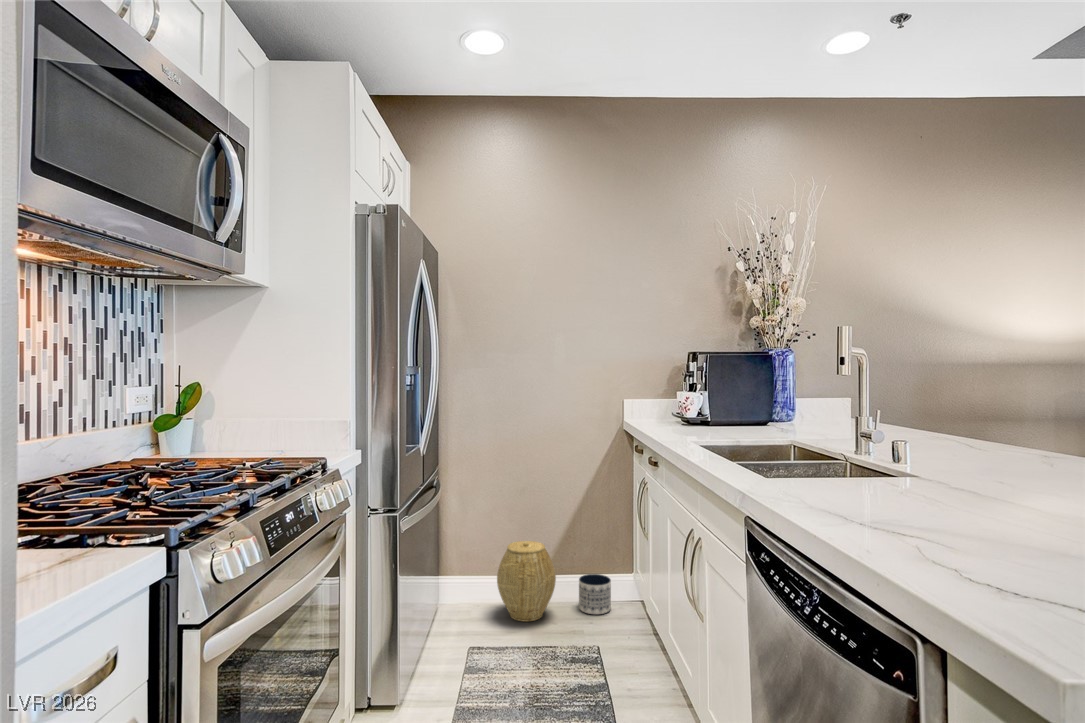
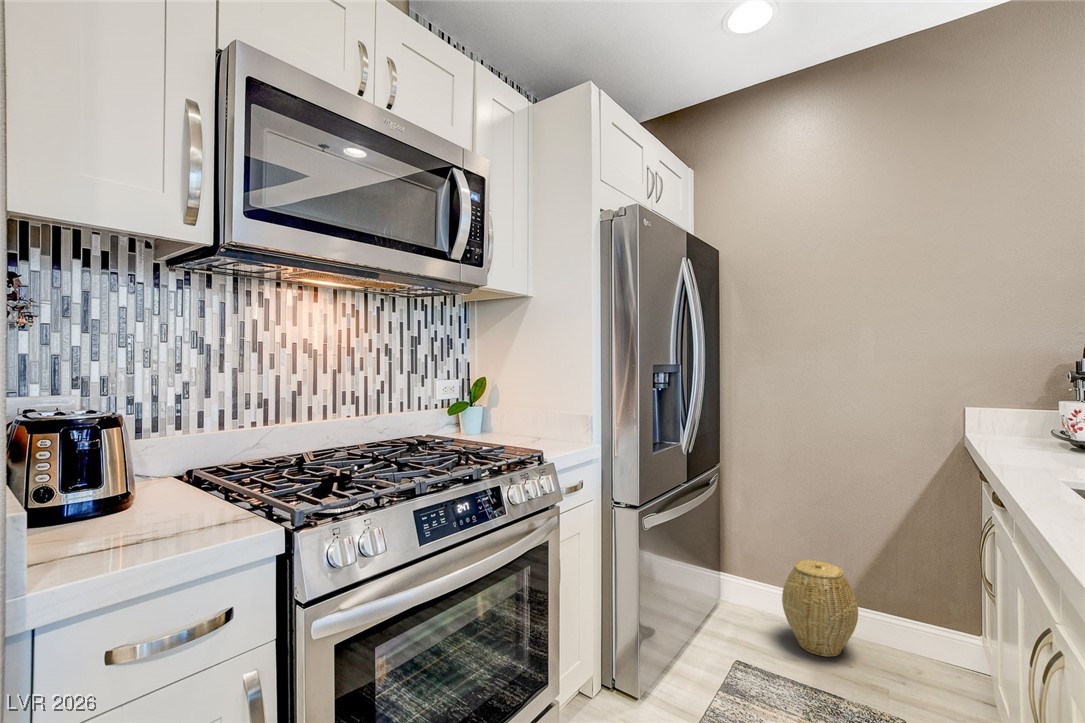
planter: present [579,574,611,614] -> none [895,621,944,678]

